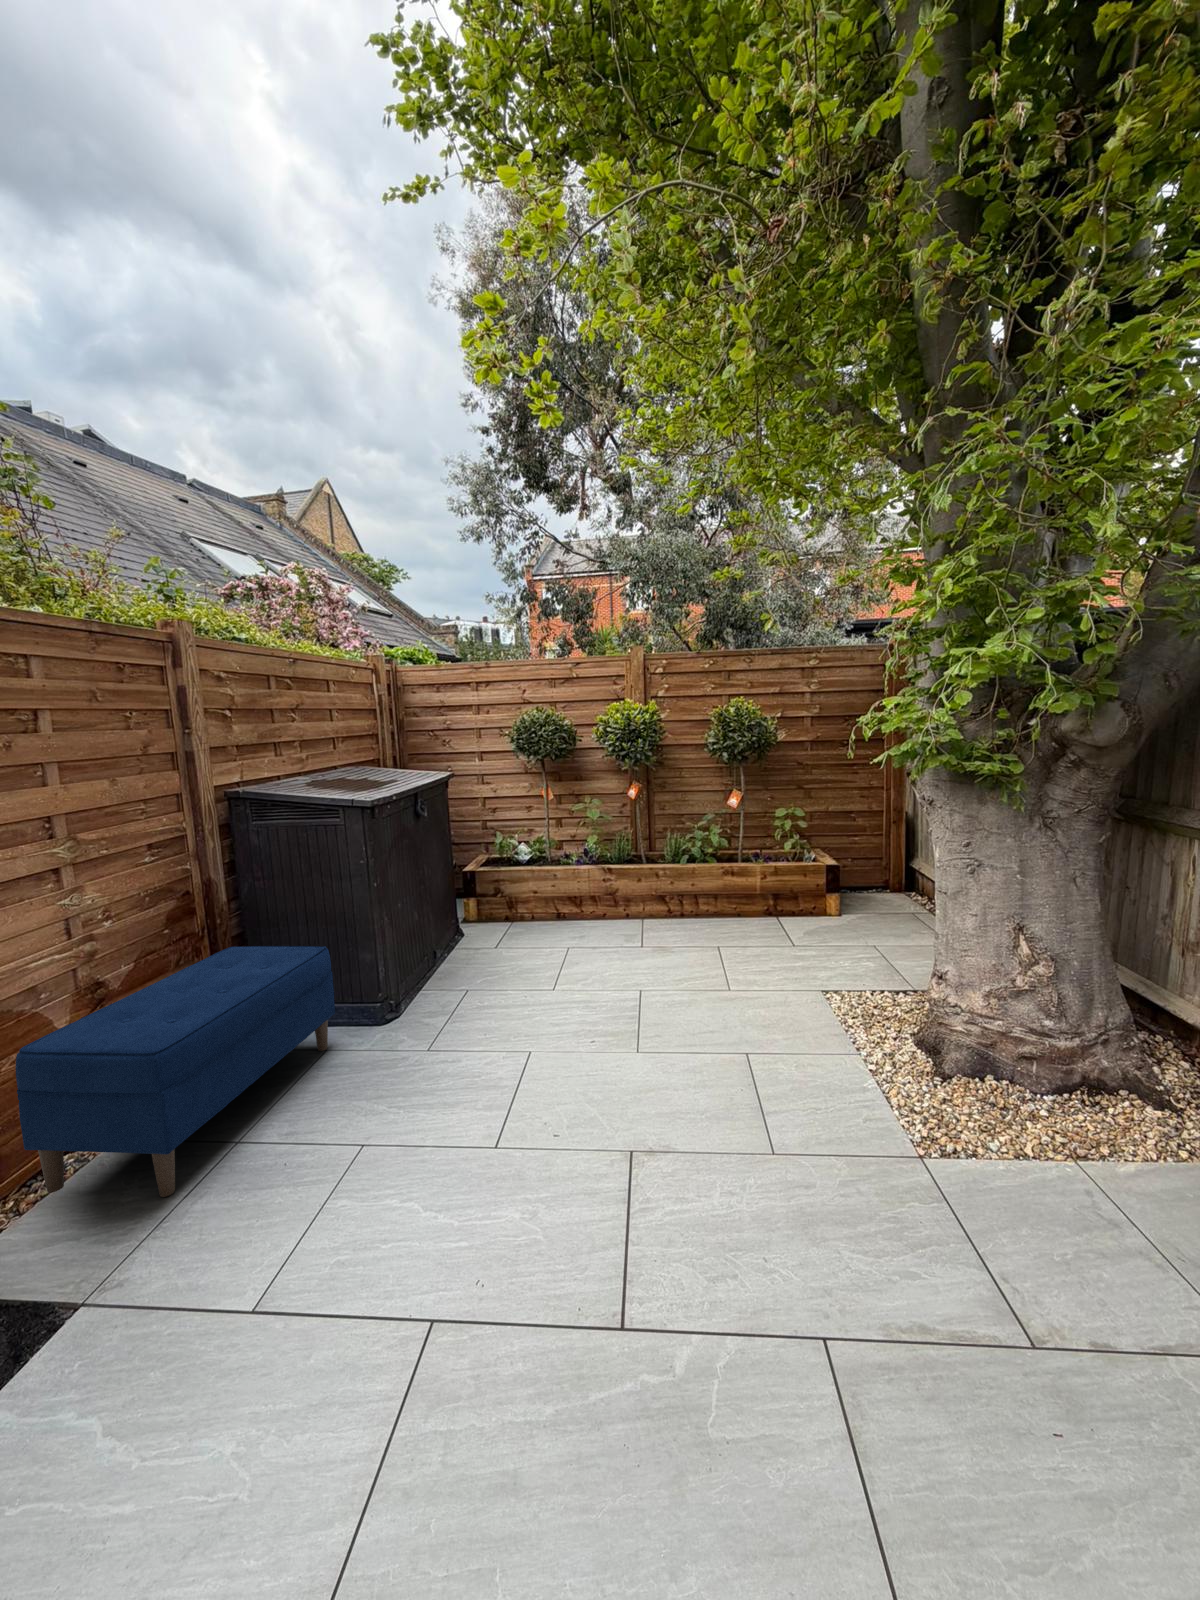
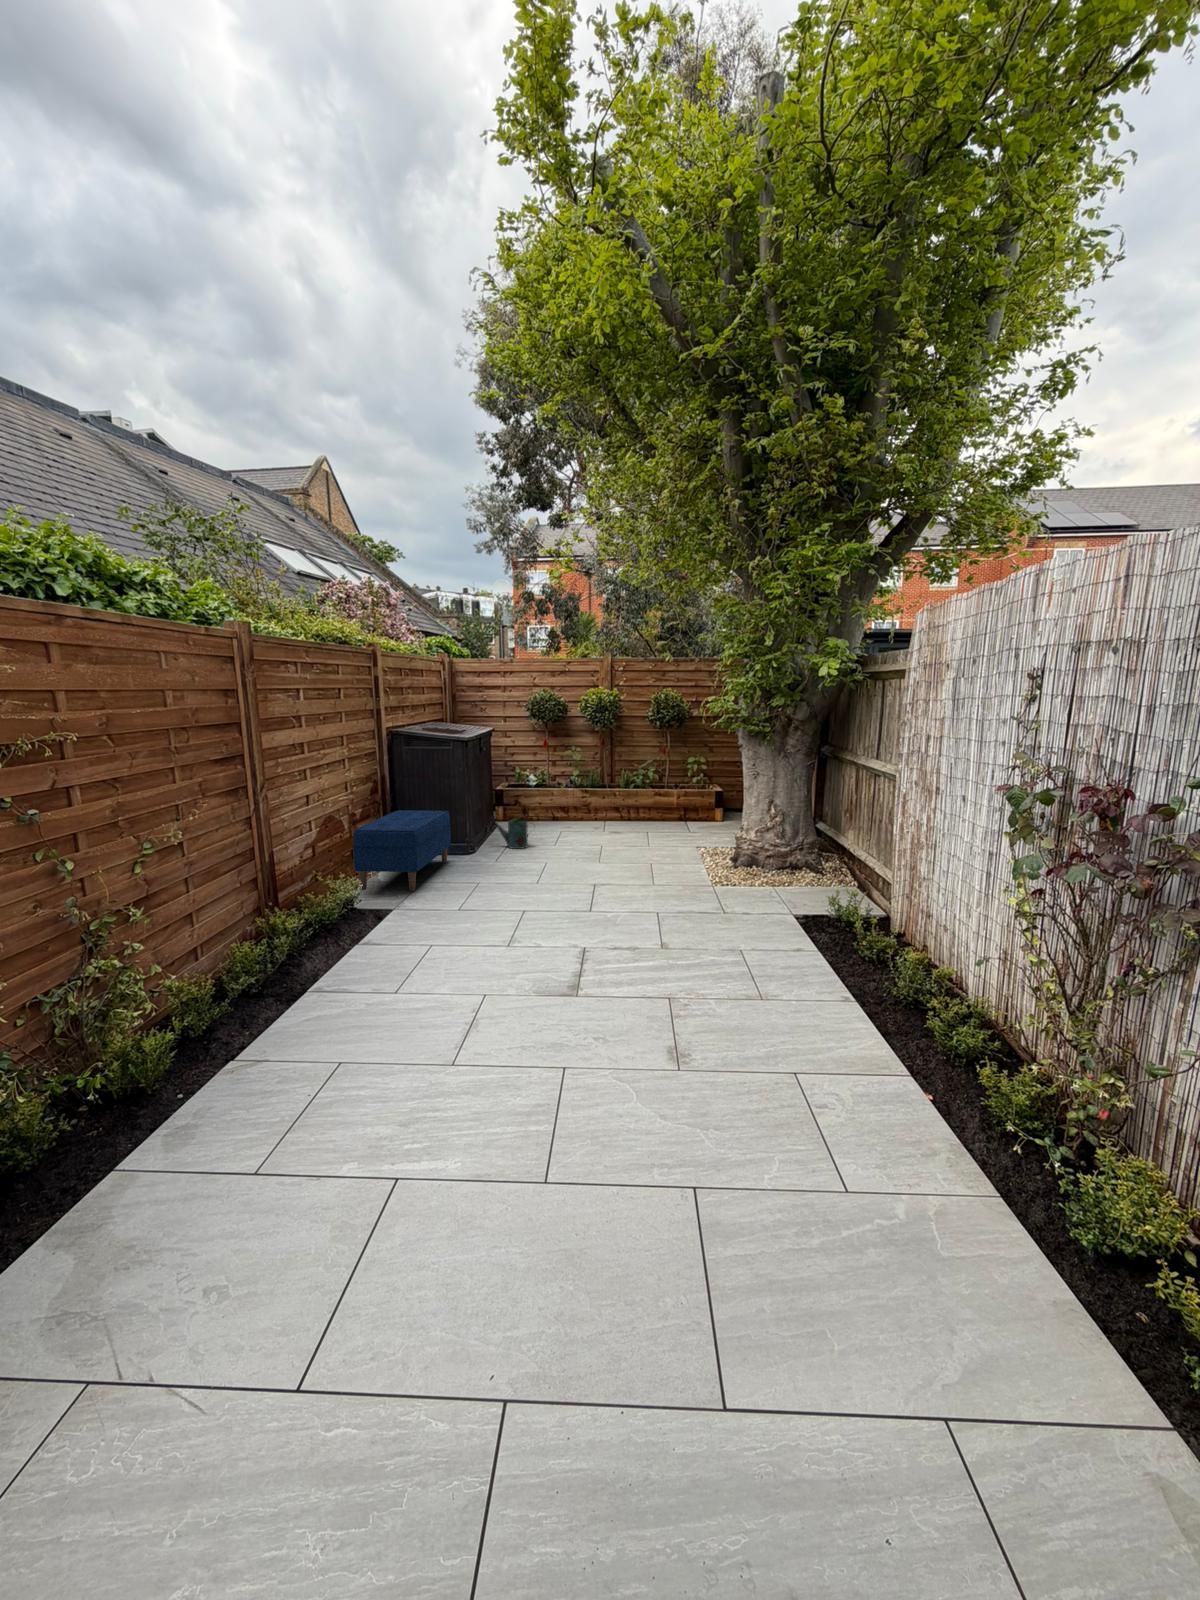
watering can: none [430,934,513,996] -> present [490,817,528,849]

